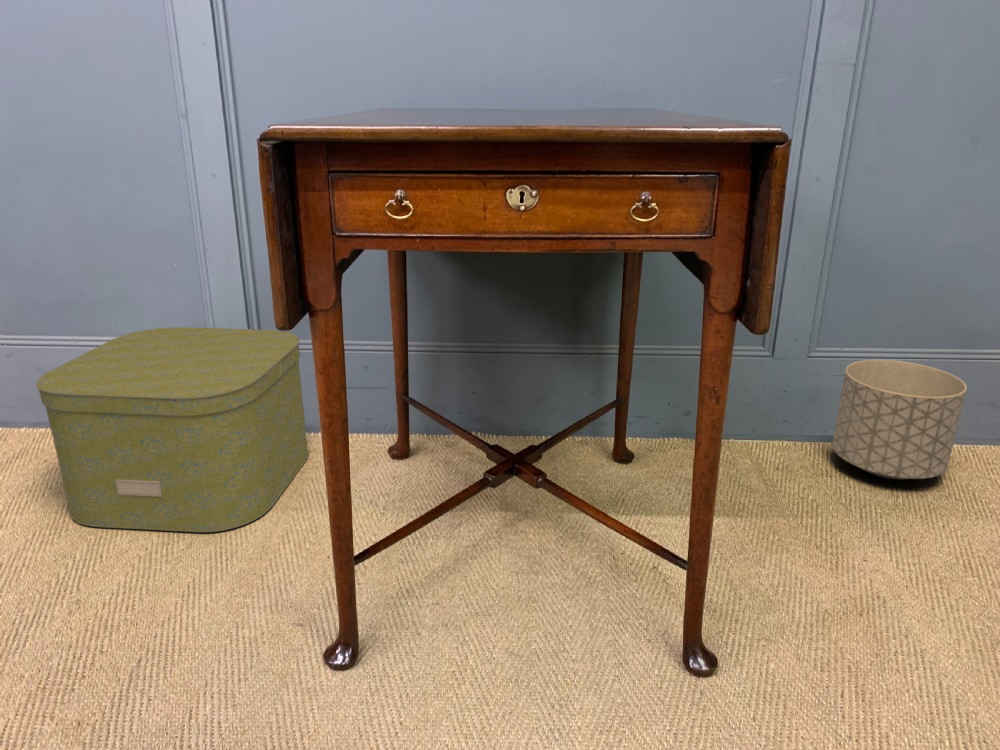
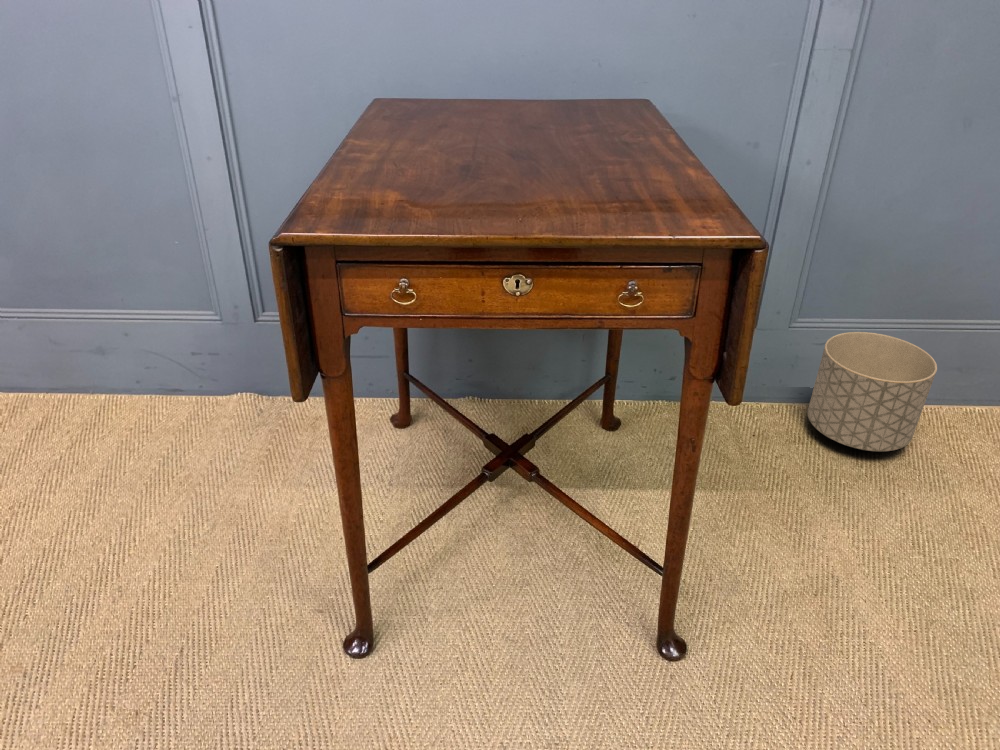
storage box: present [36,327,309,532] -> none [55,303,315,513]

